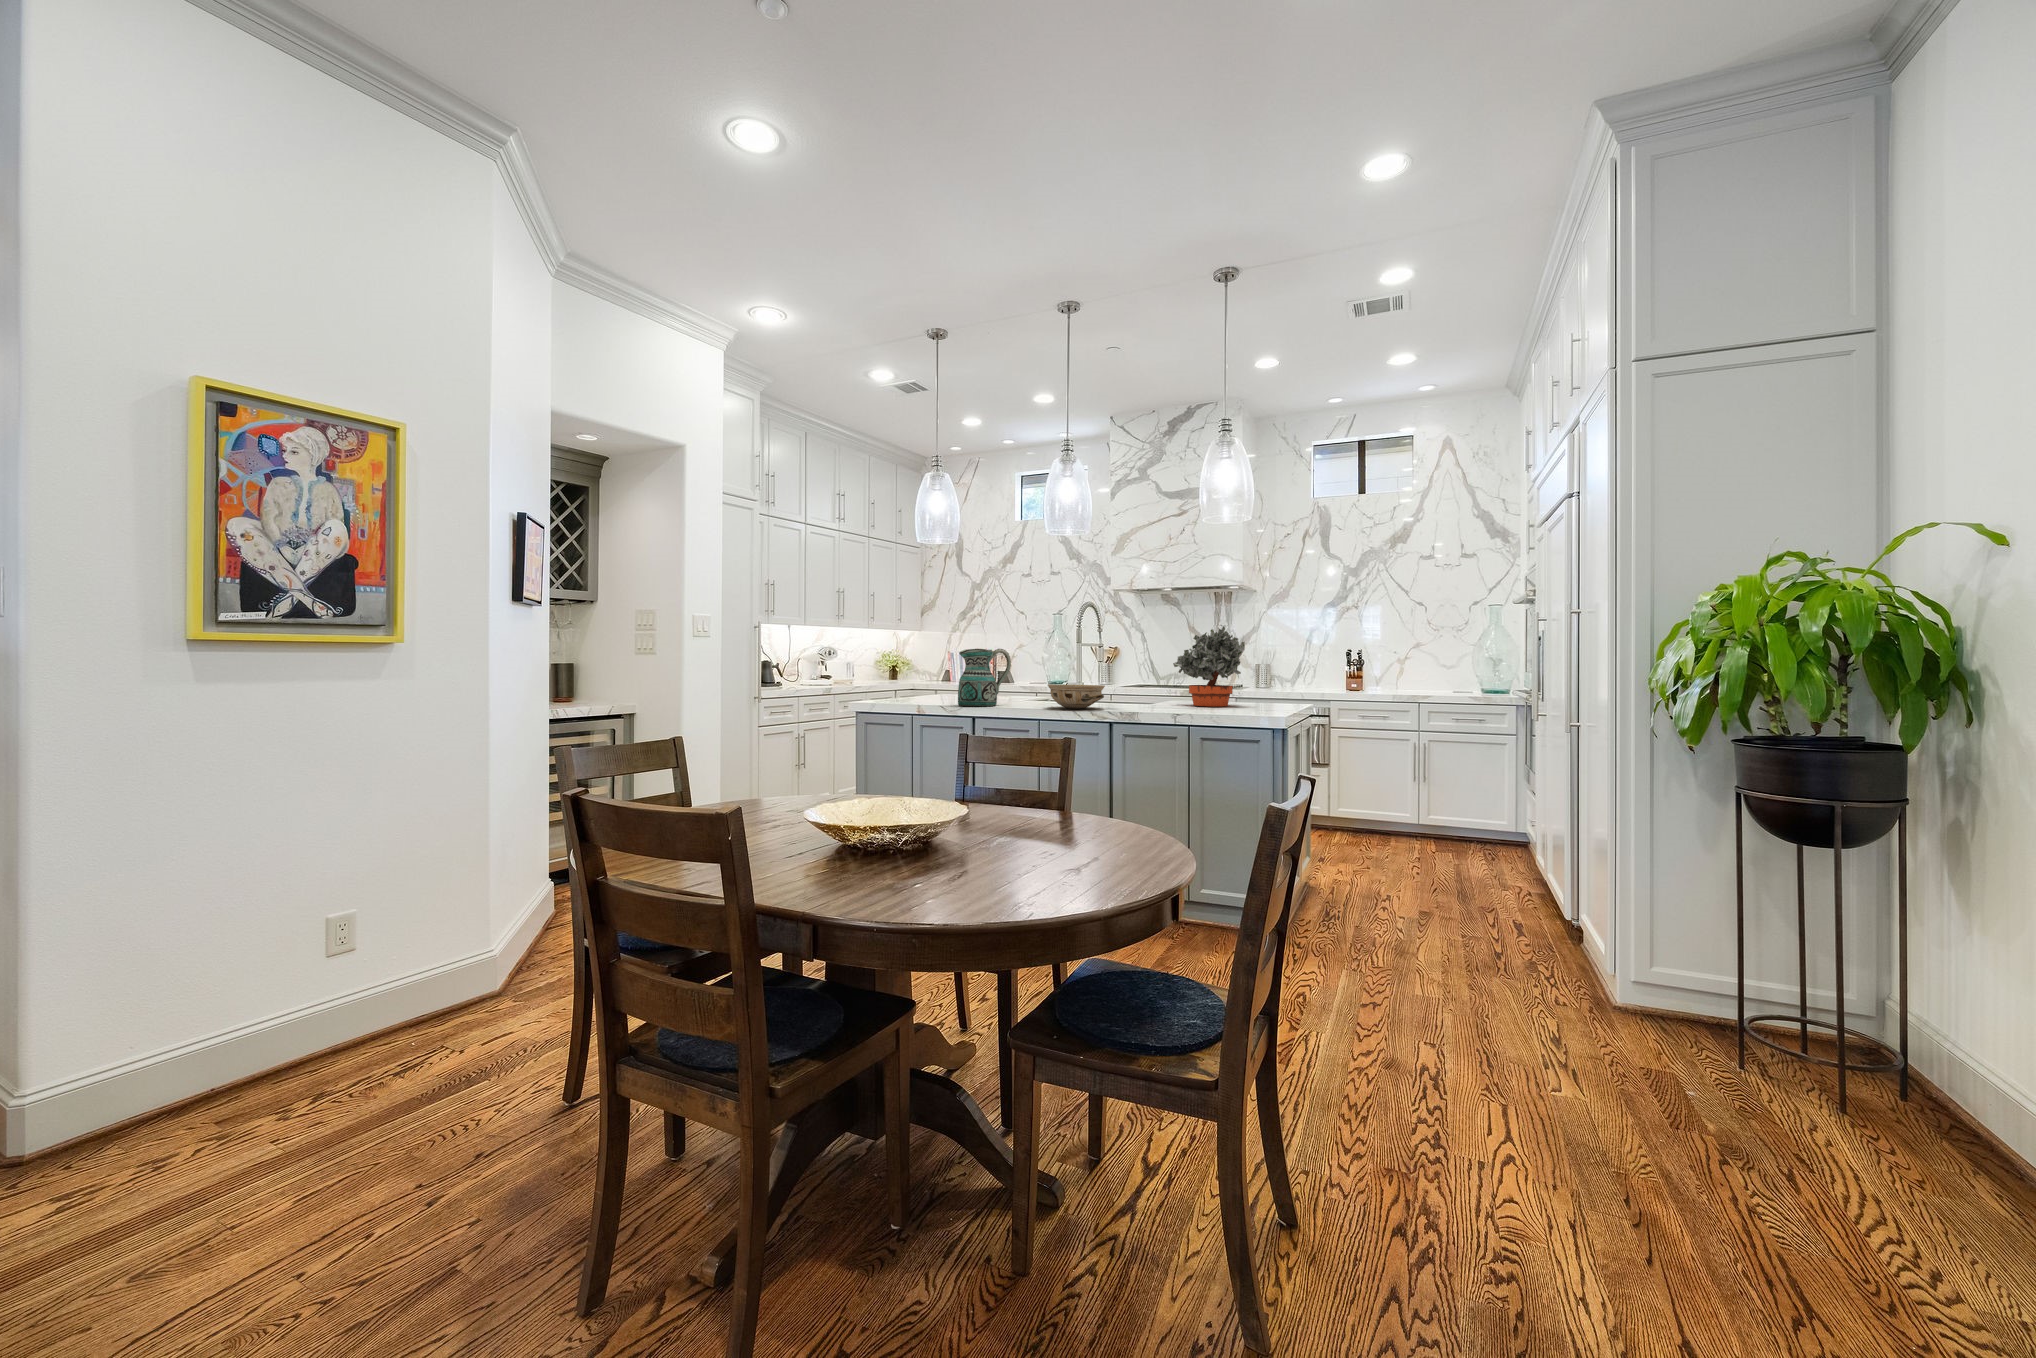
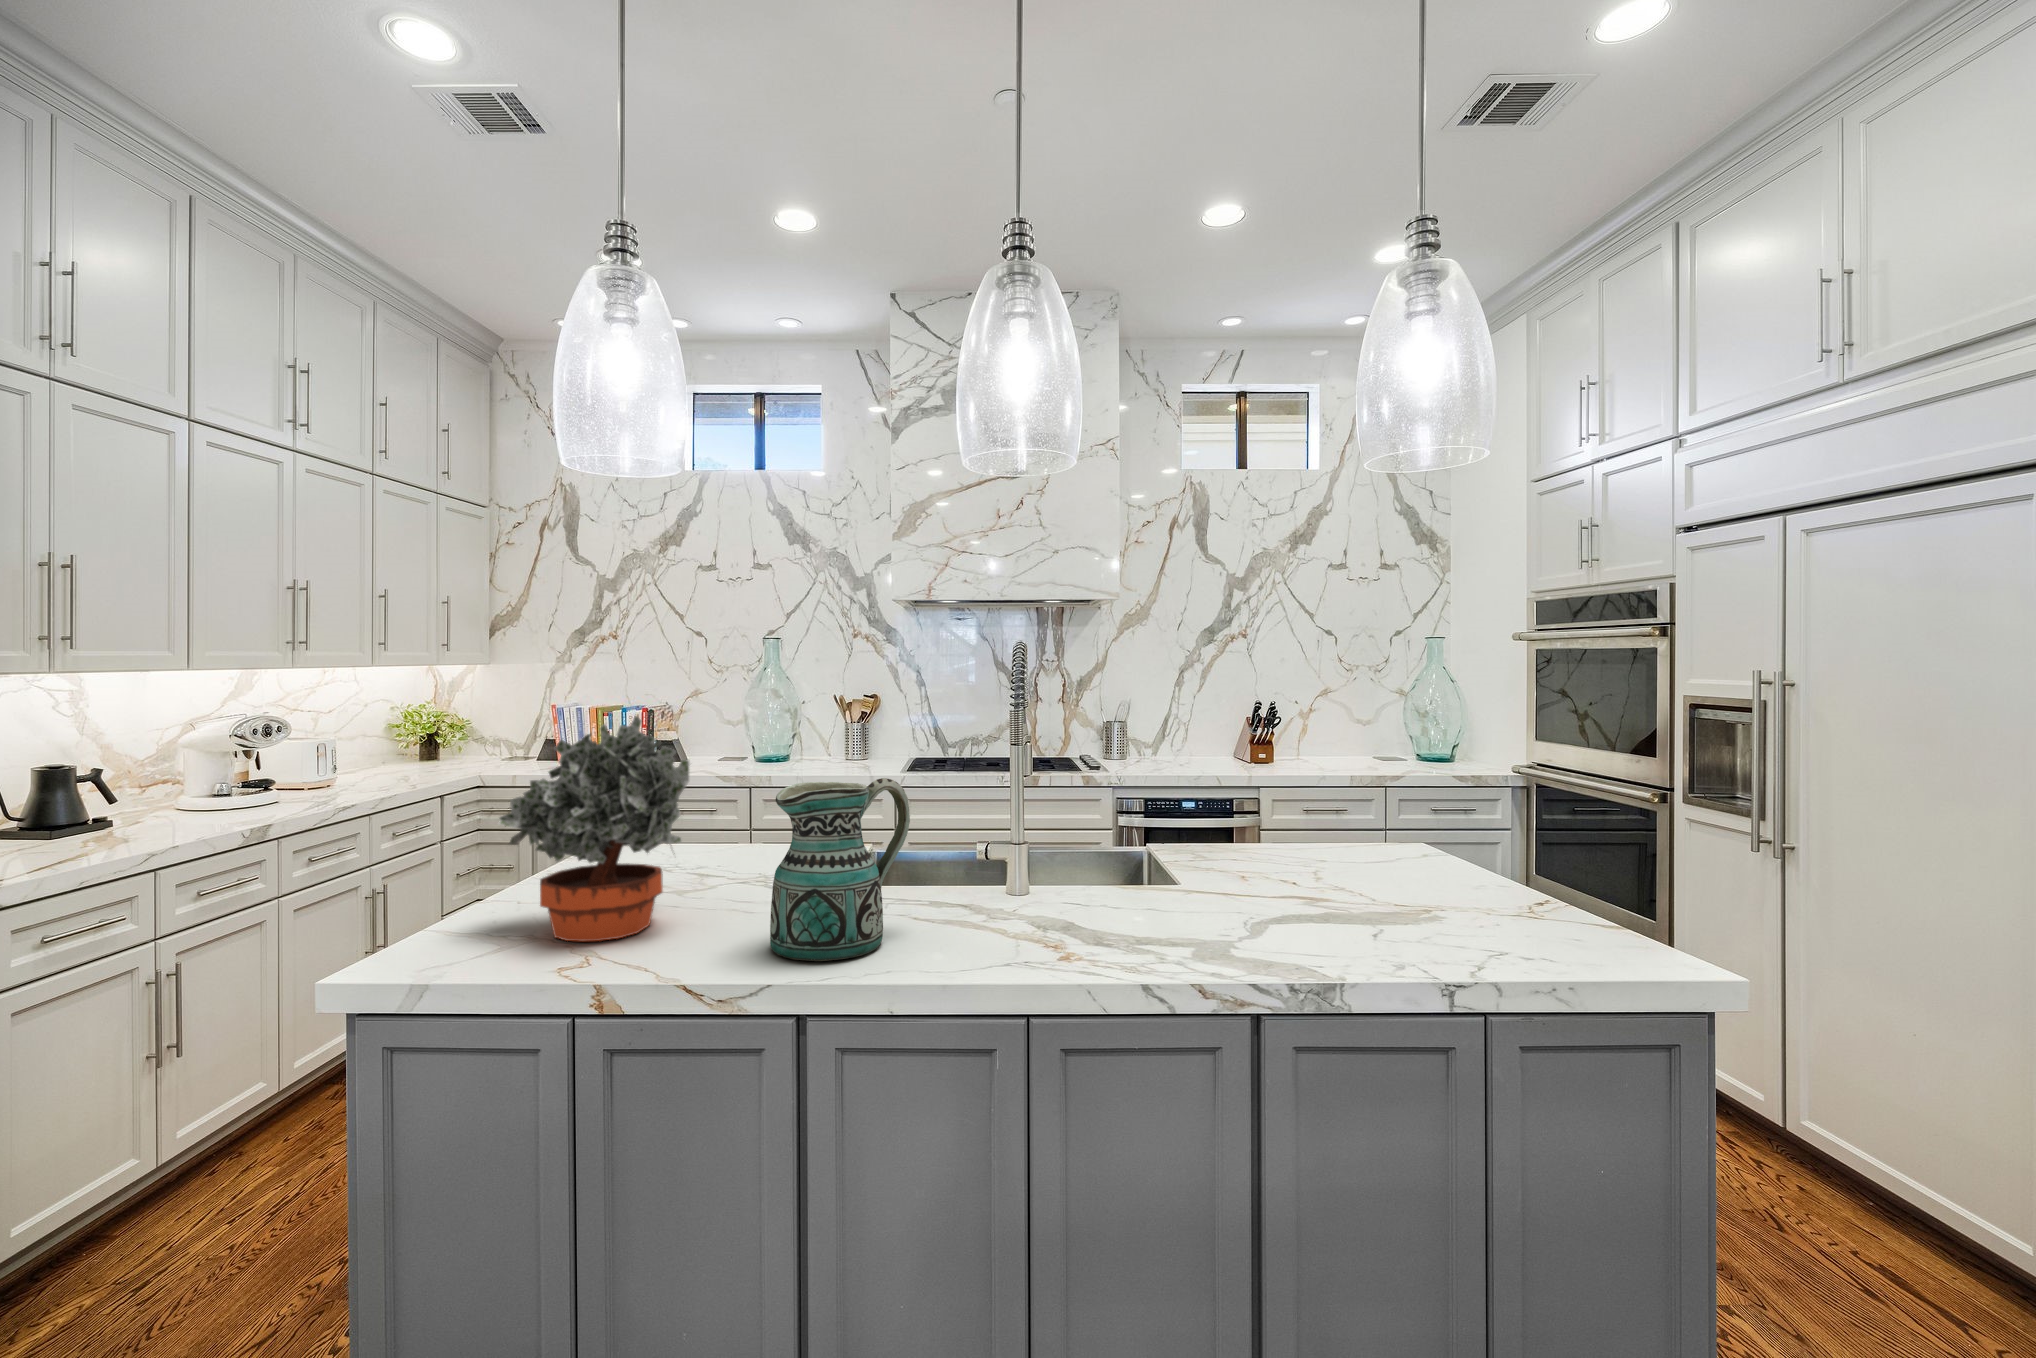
potted plant: present [1173,626,1245,706] -> present [499,716,690,941]
ceramic bowl: present [1048,684,1105,709] -> none [1032,864,1227,949]

